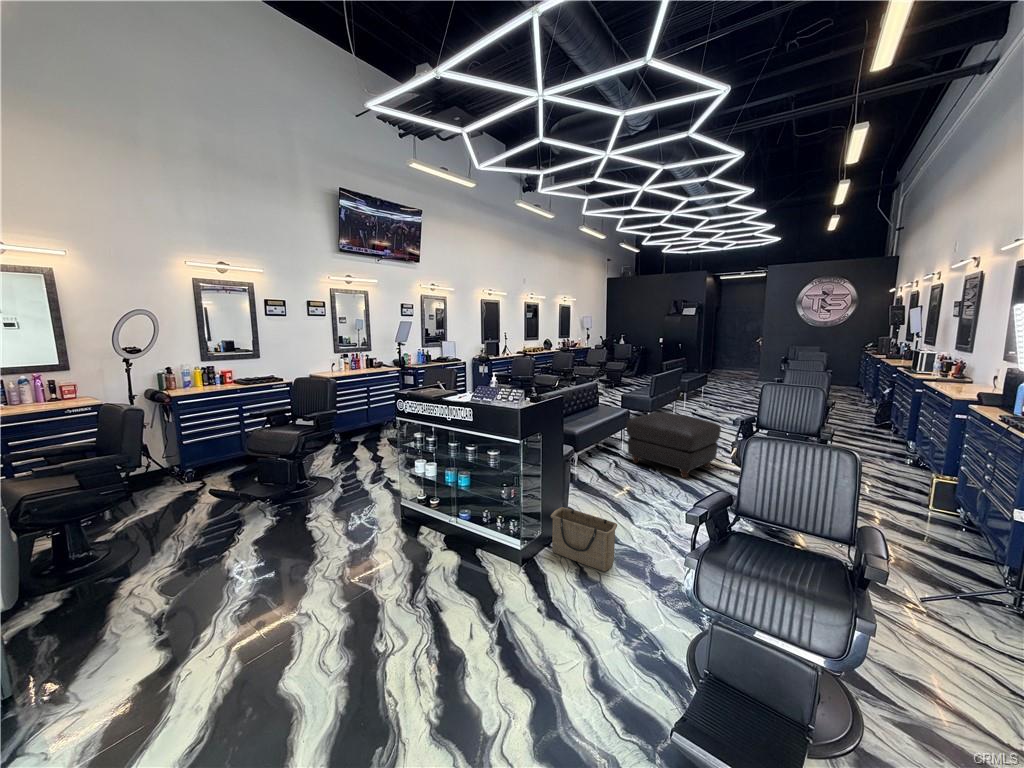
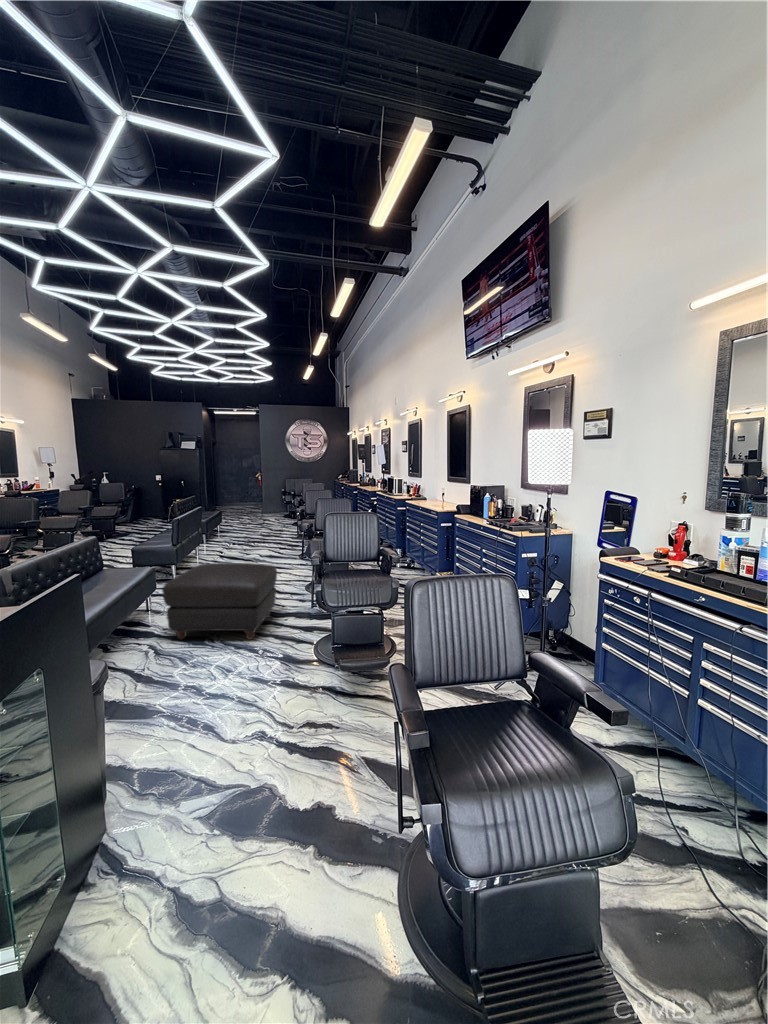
basket: present [551,507,617,571] -> none [84,772,225,896]

